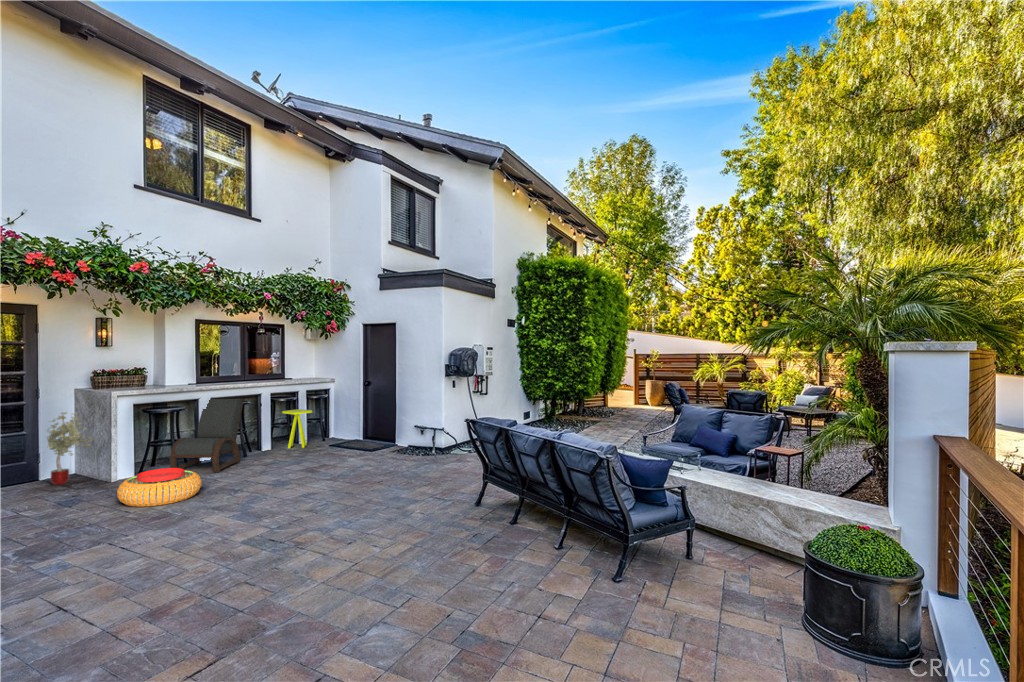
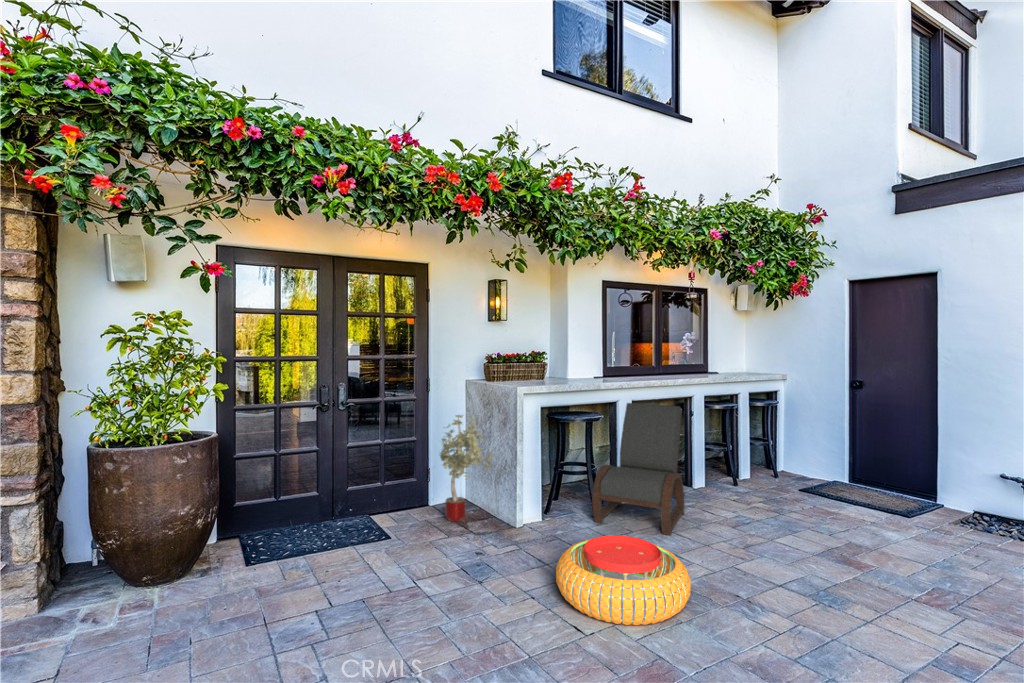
side table: present [282,409,312,448] -> none [722,425,773,492]

